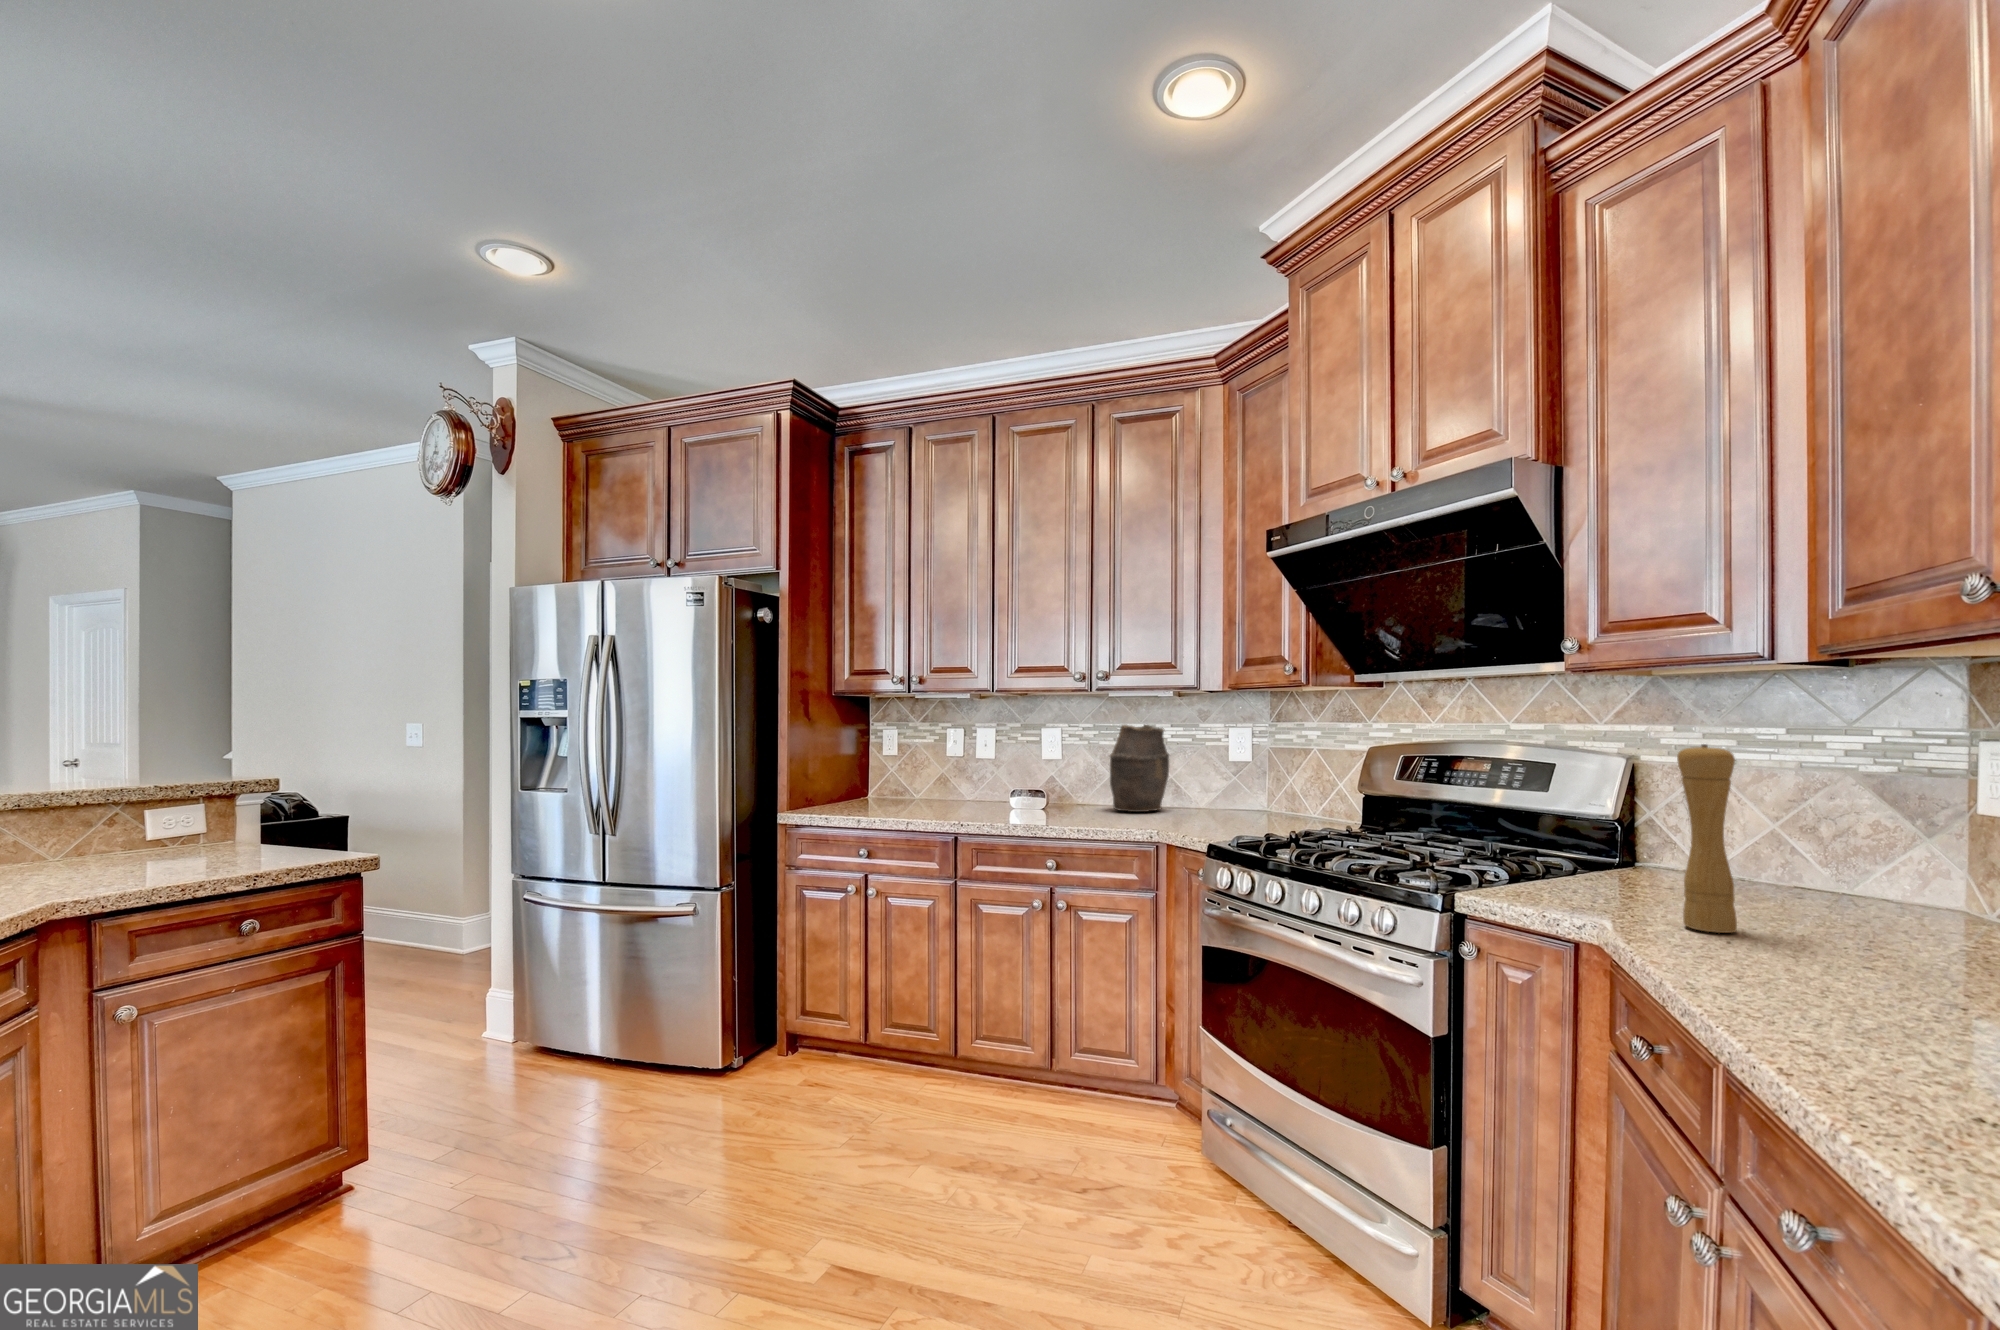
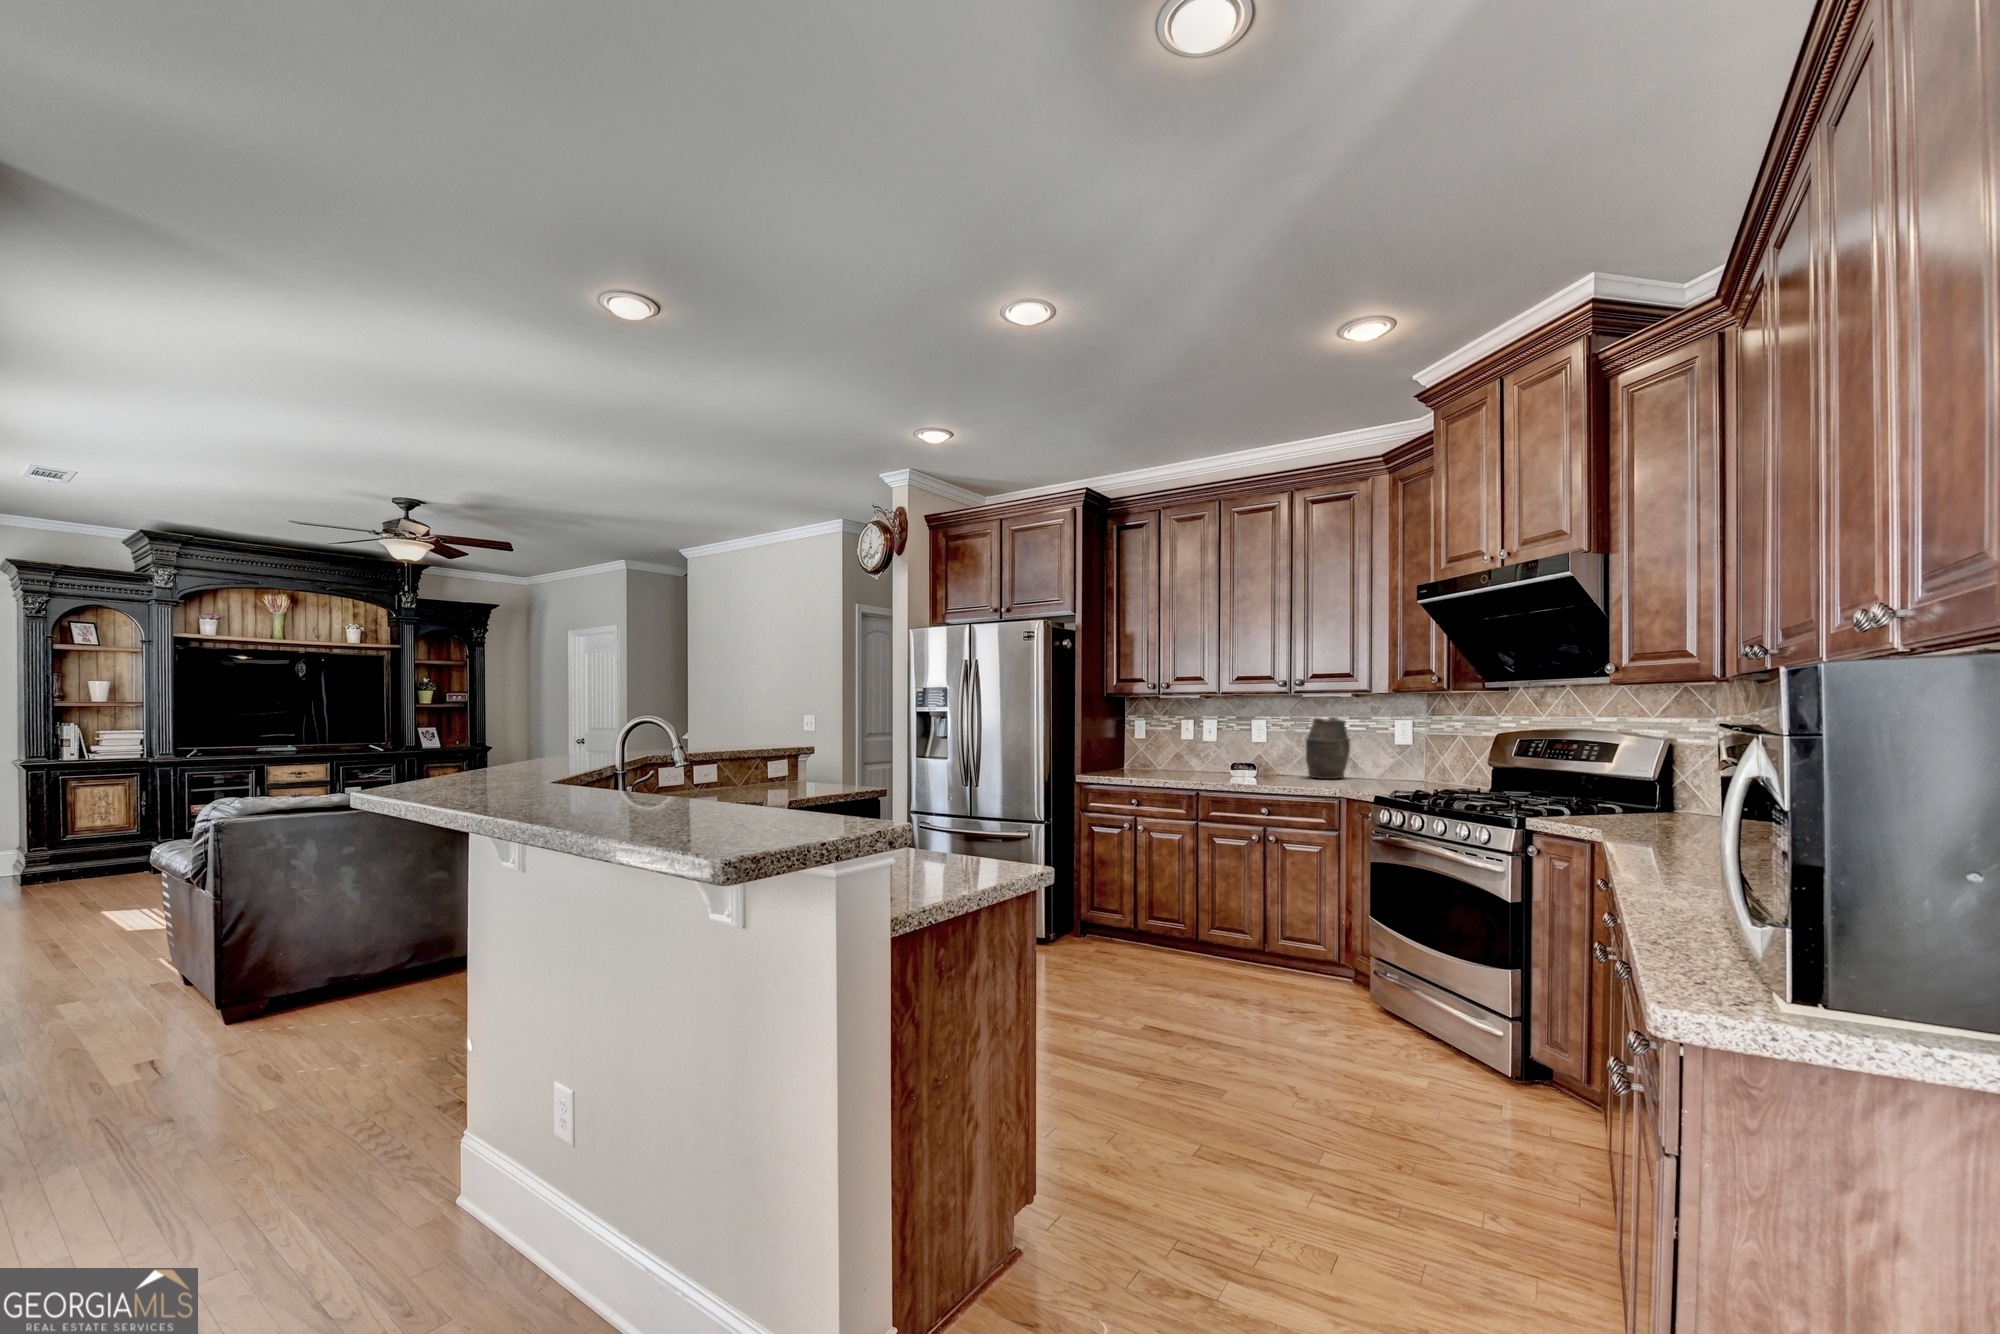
pepper mill: present [1677,744,1737,933] -> none [1648,726,1682,833]

